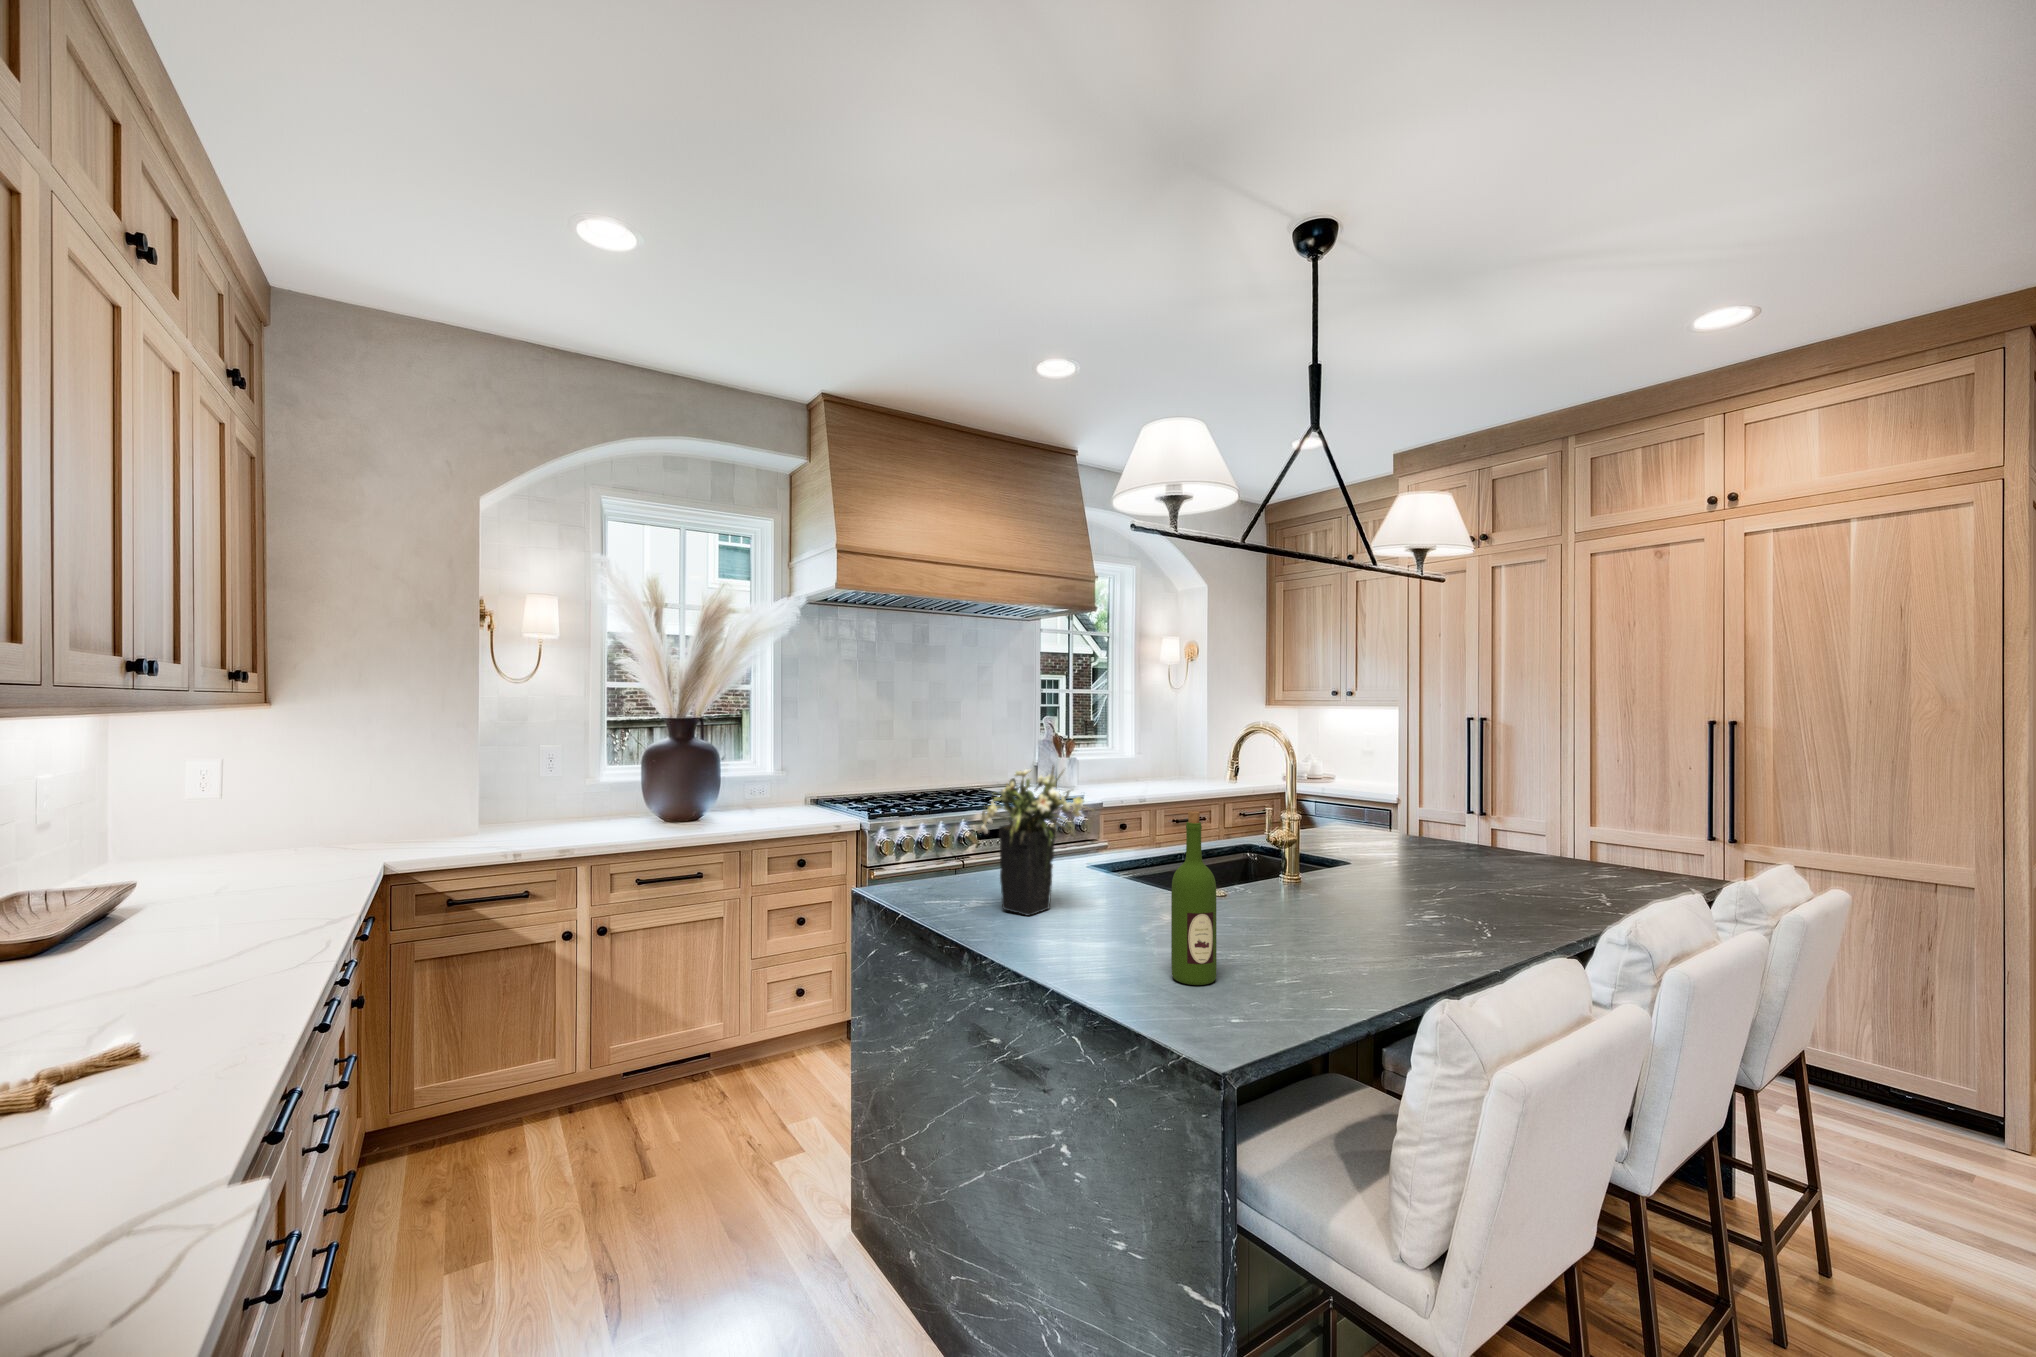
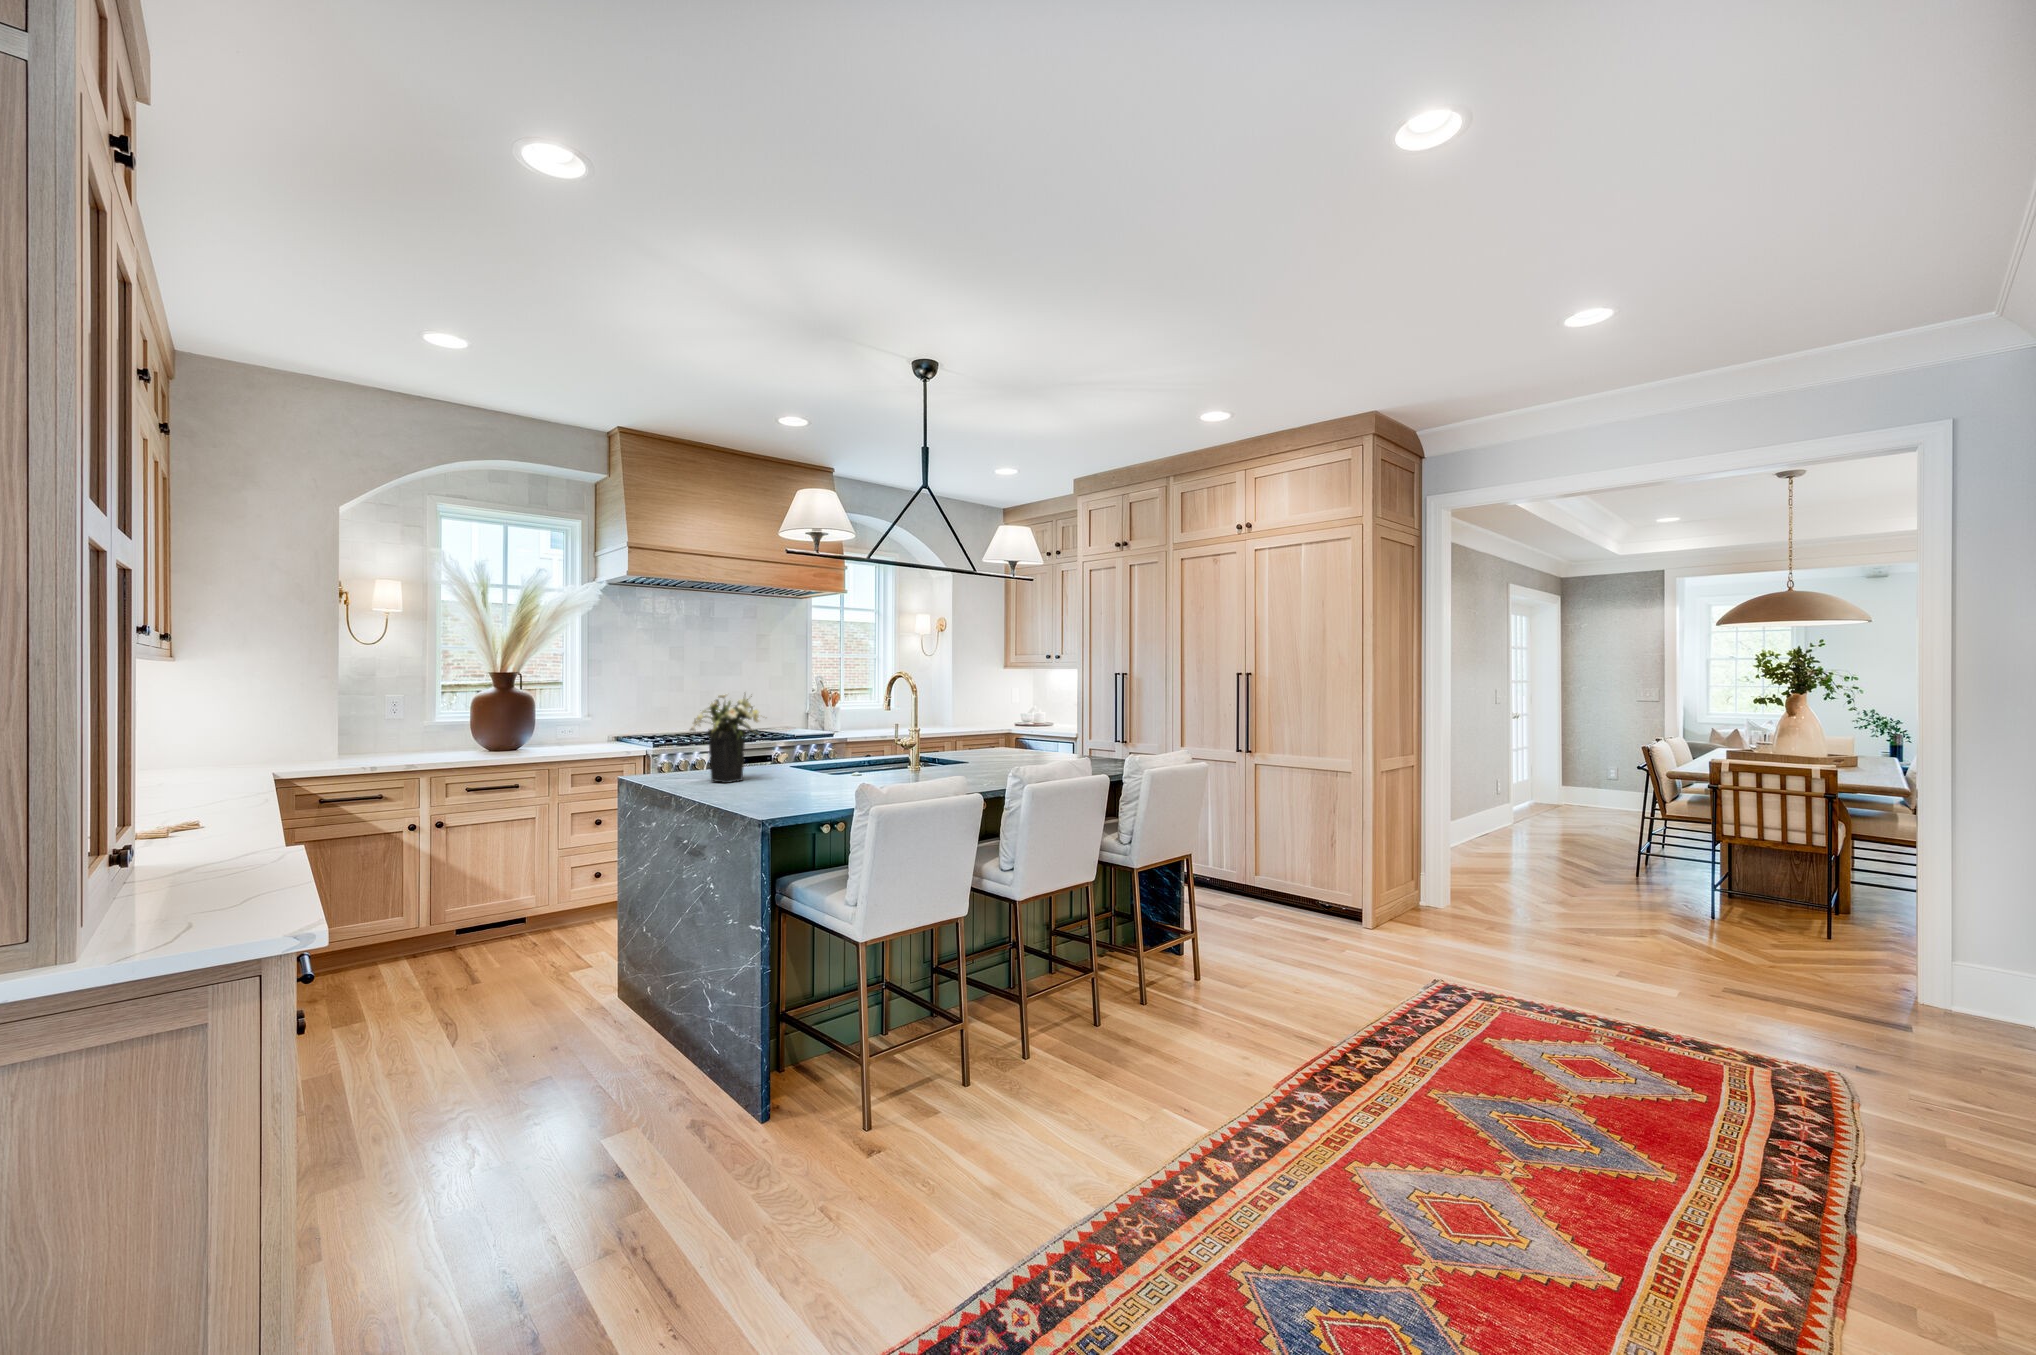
wine bottle: present [1171,811,1217,985] -> none [779,707,803,799]

